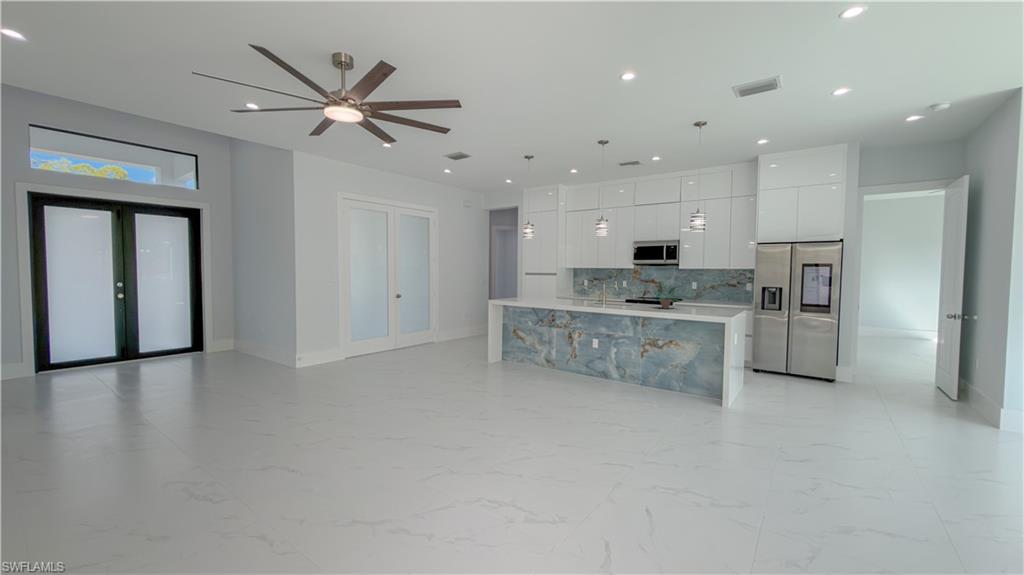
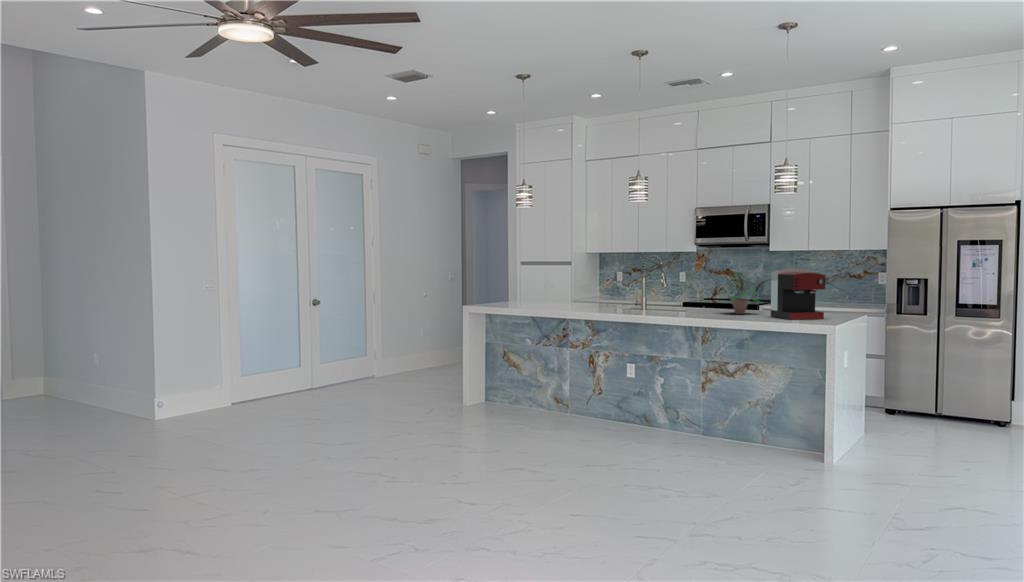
coffee maker: none [687,280,724,313] -> present [771,268,825,320]

